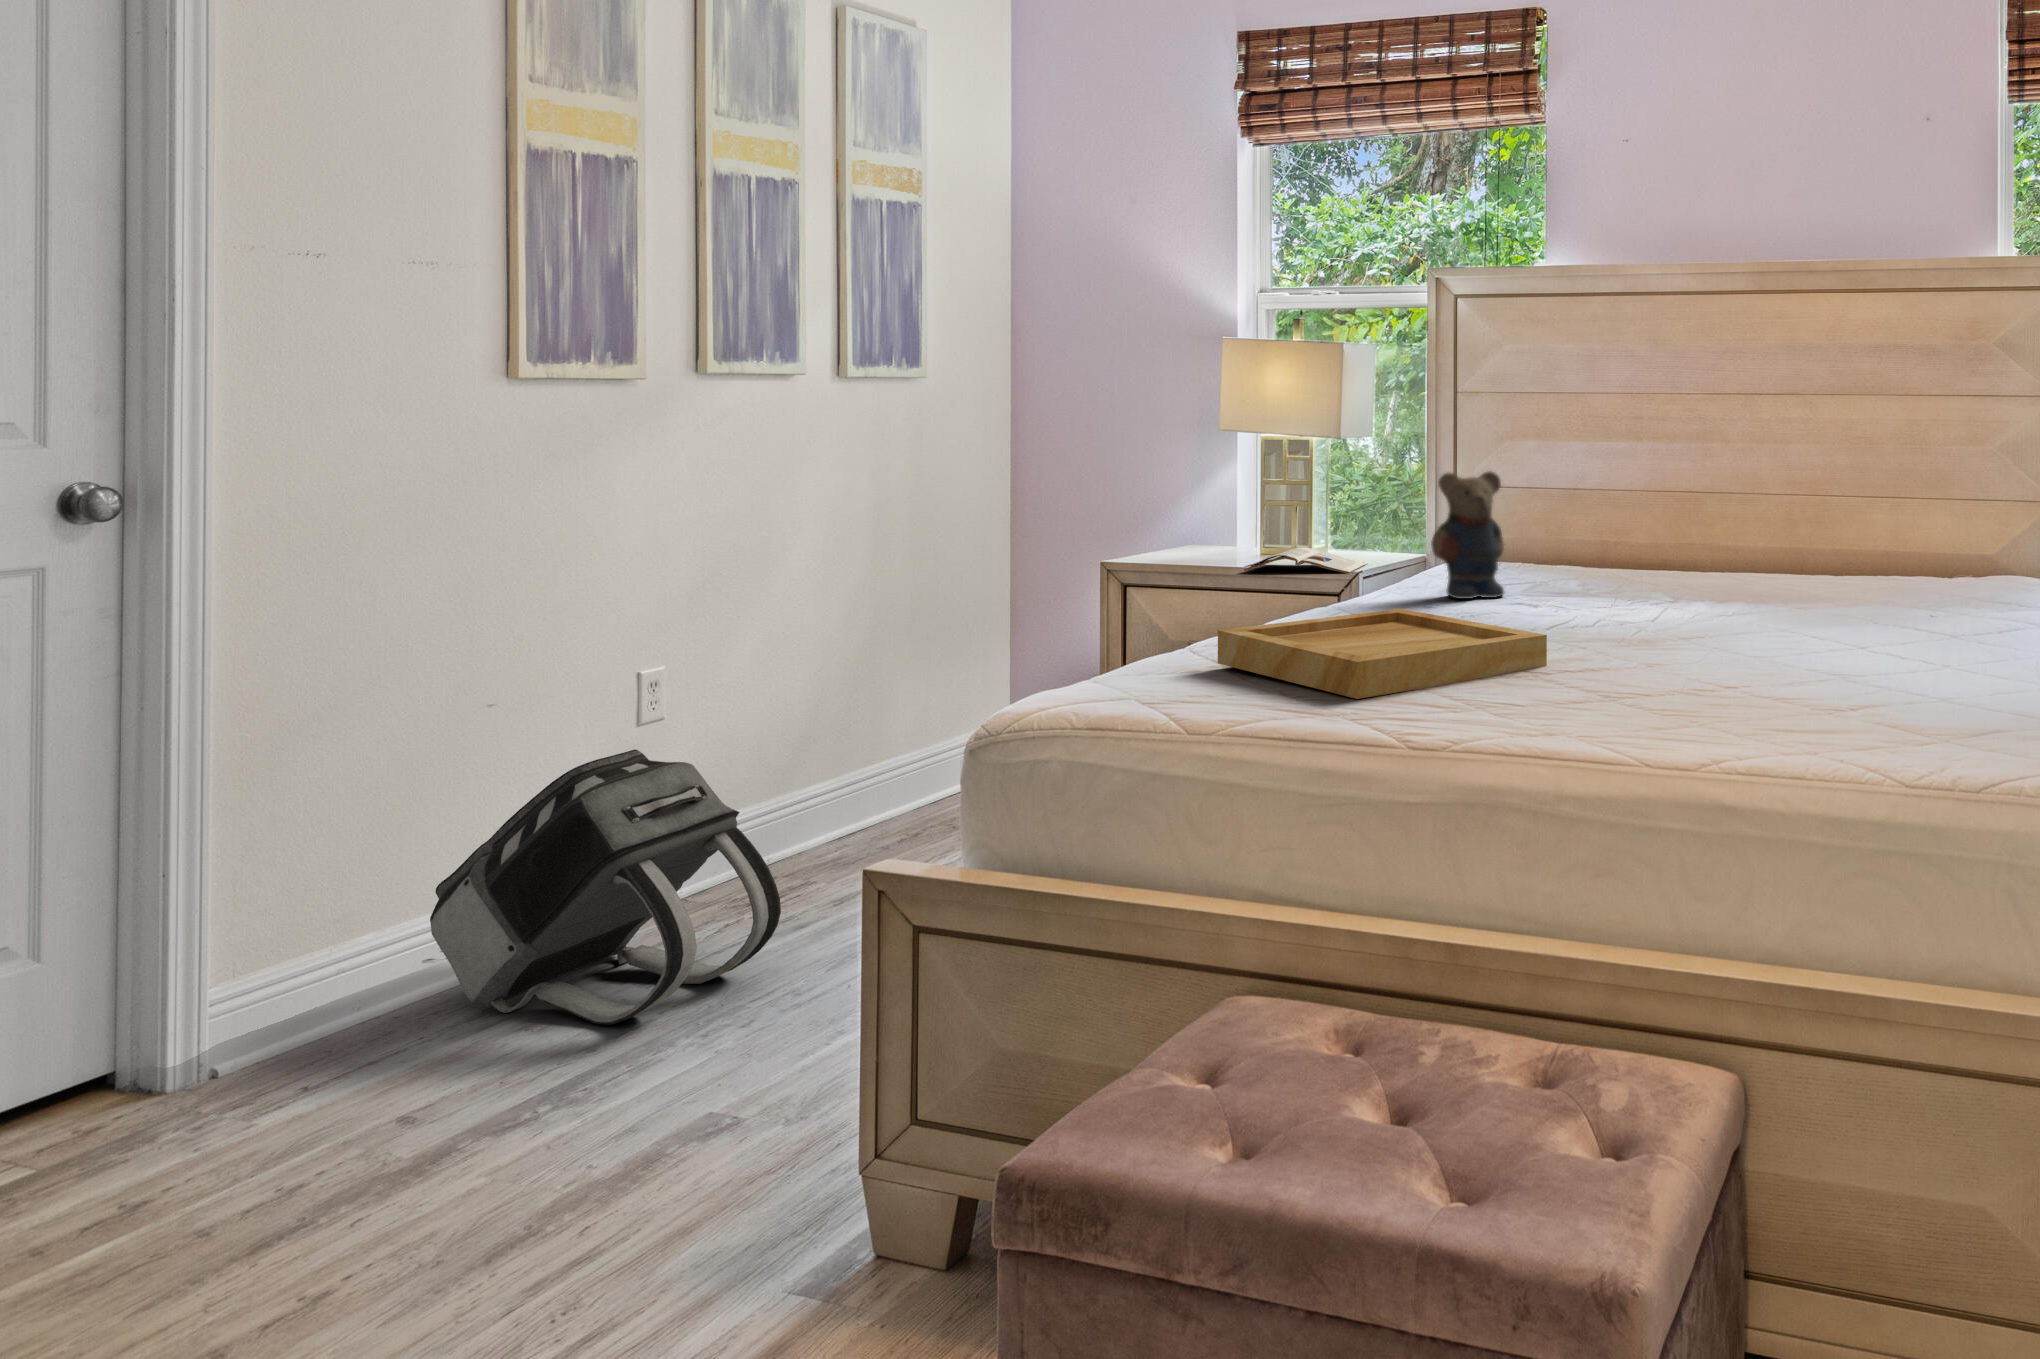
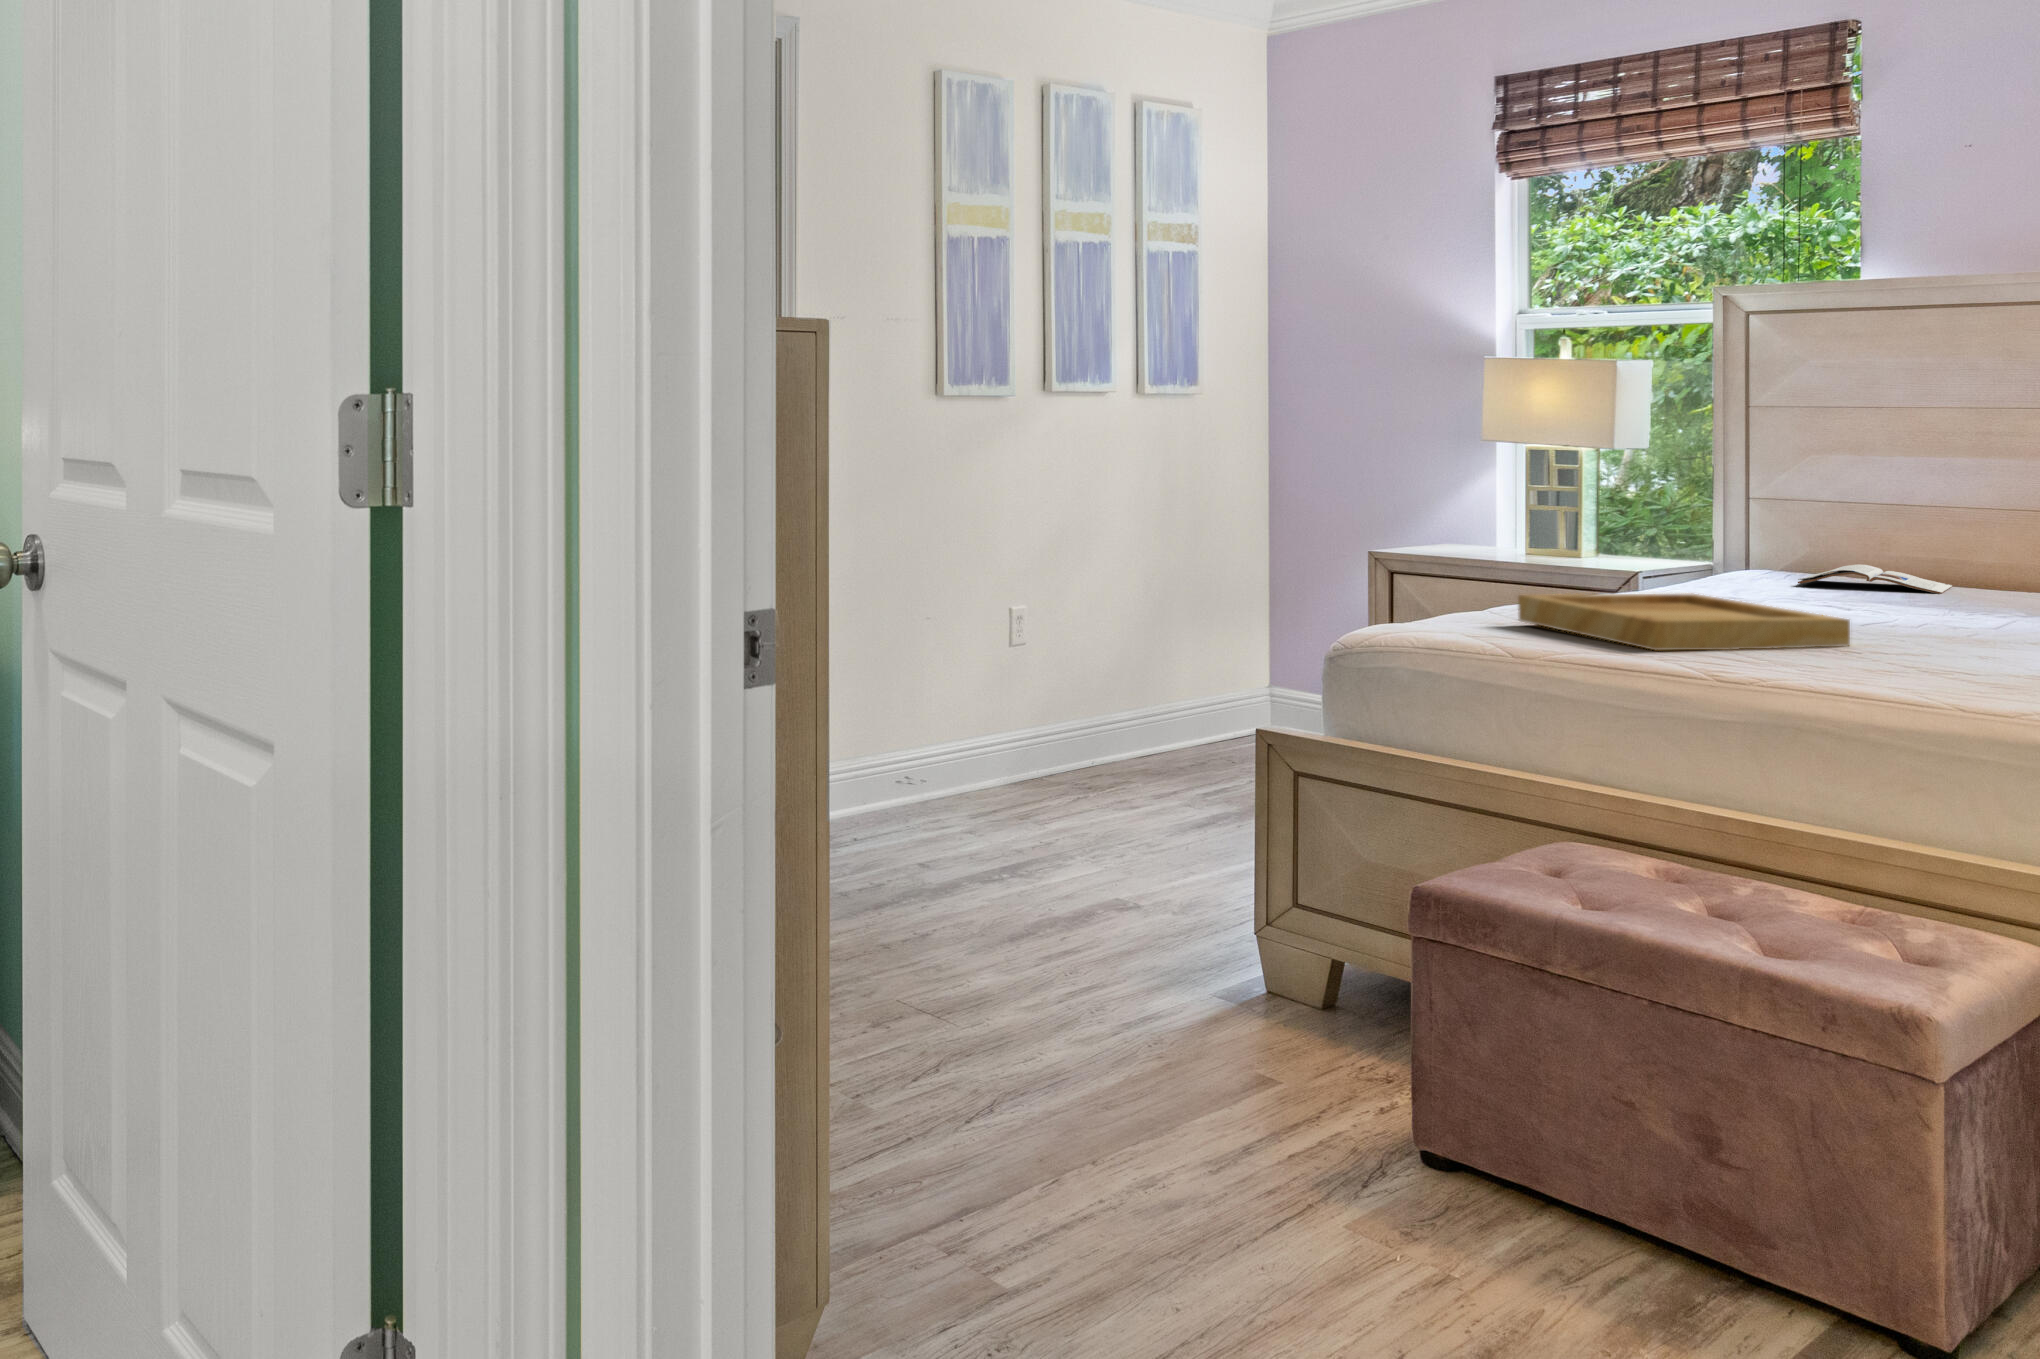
teddy bear: present [1431,471,1504,599] -> none [1722,481,1807,599]
magazine: present [1244,548,1368,574] -> present [1798,565,1952,594]
backpack: present [430,749,781,1025] -> none [907,657,1138,841]

